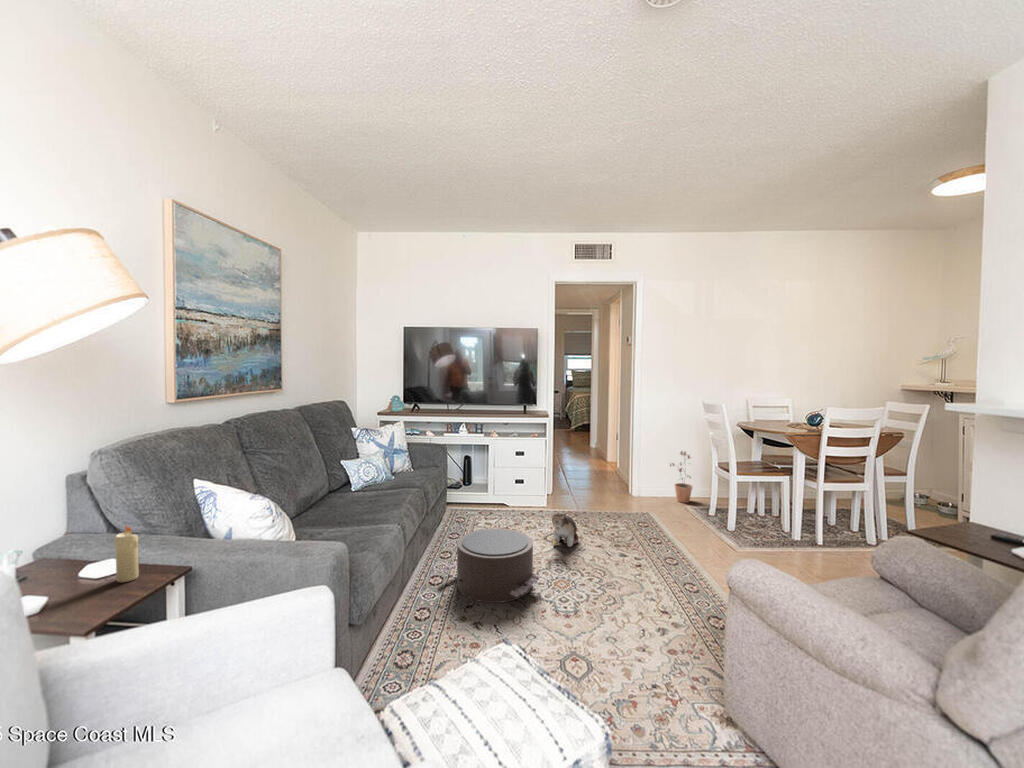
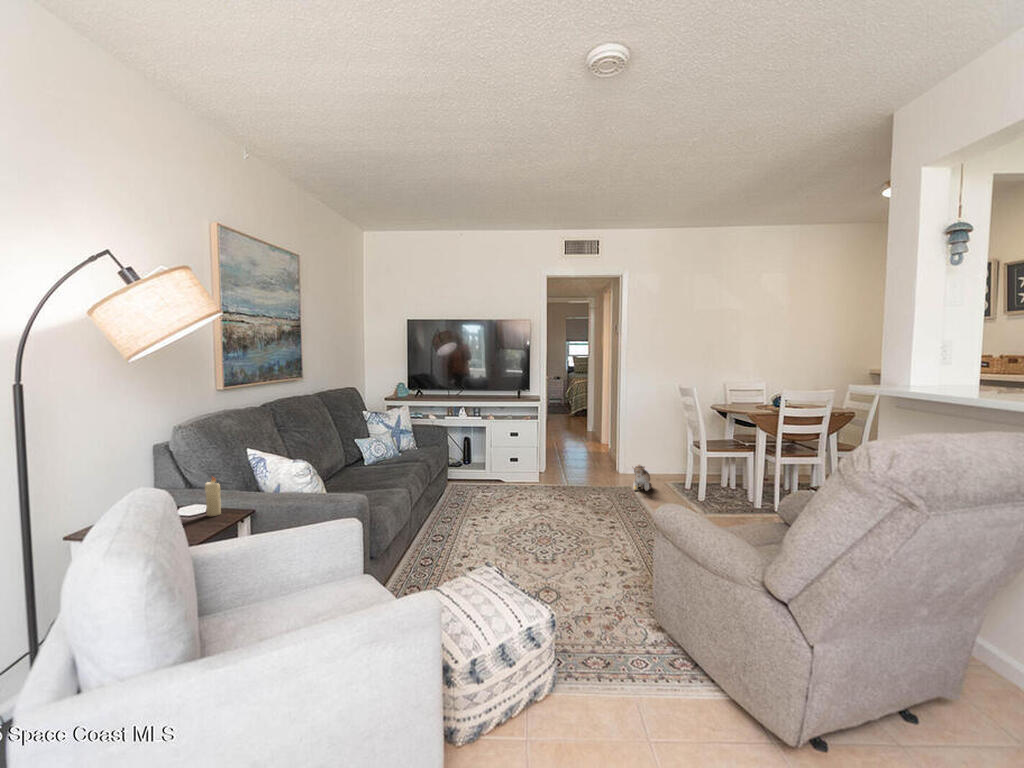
potted plant: present [670,451,692,503] -> none [652,431,673,478]
plush toy: present [552,511,579,547] -> present [633,465,652,491]
pouf: present [441,529,540,603] -> none [441,496,526,554]

